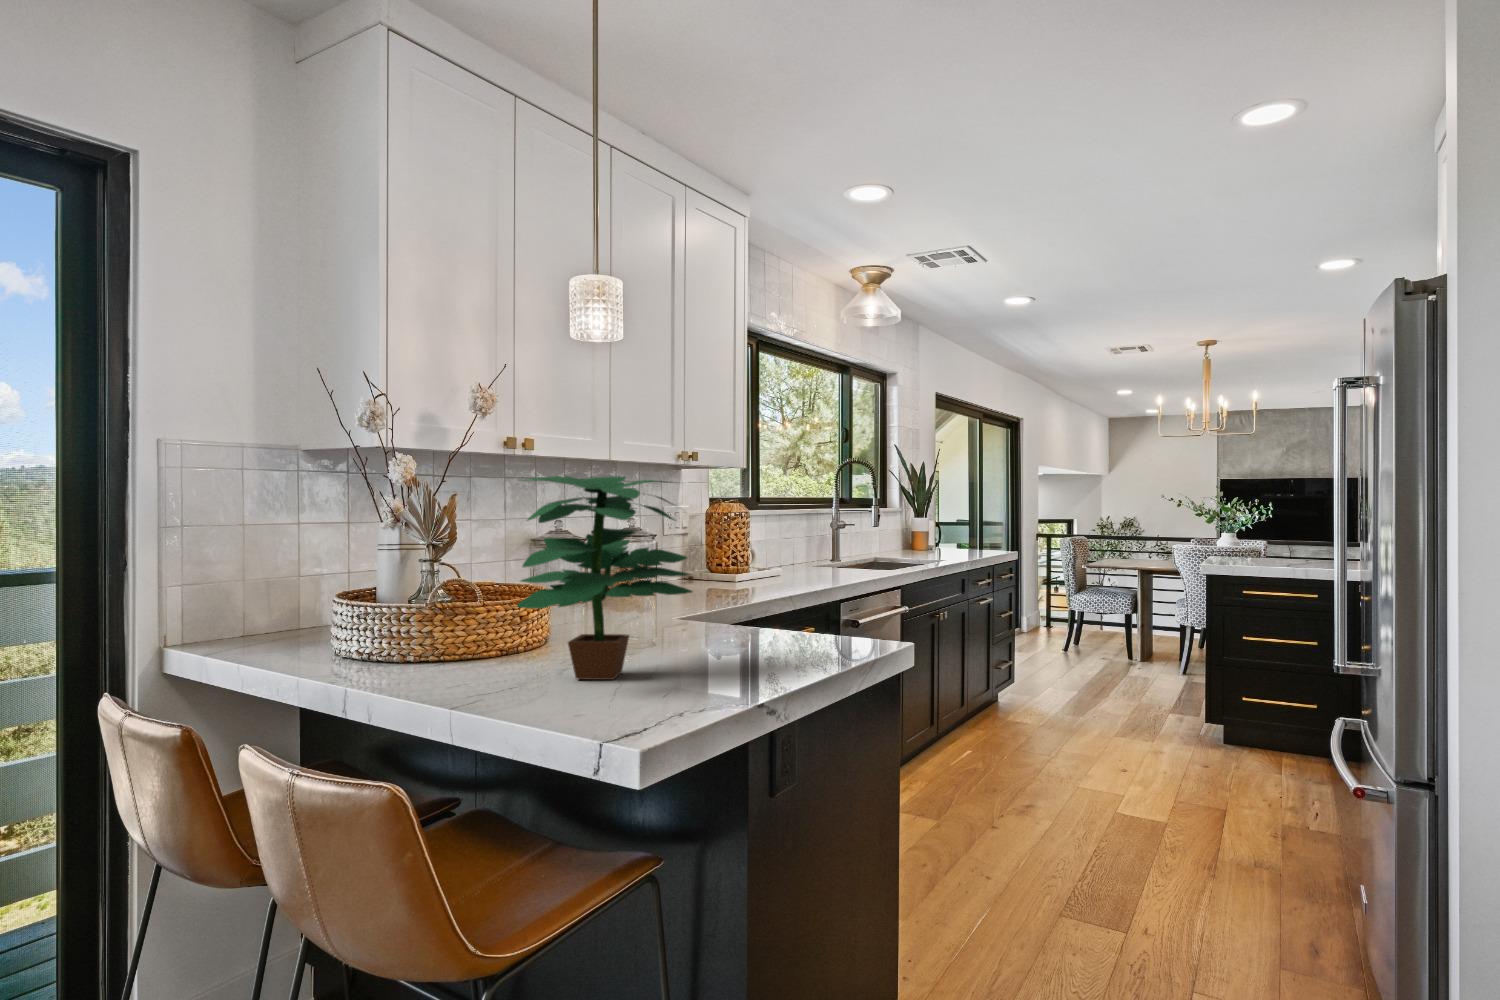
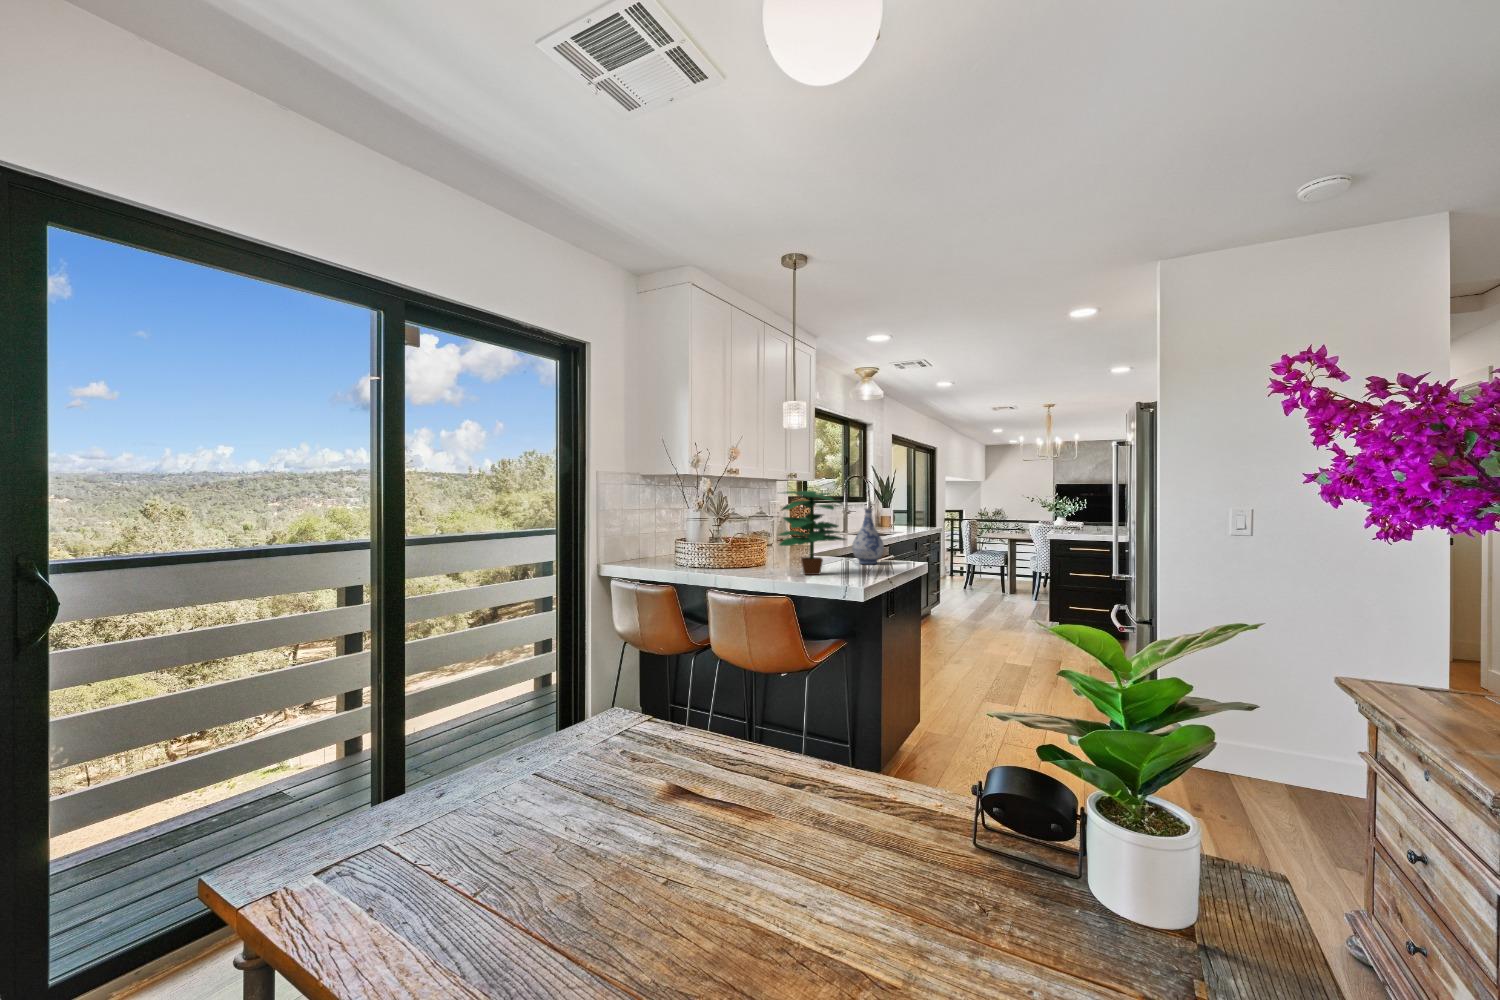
vase: none [743,517,813,643] -> present [852,508,884,564]

